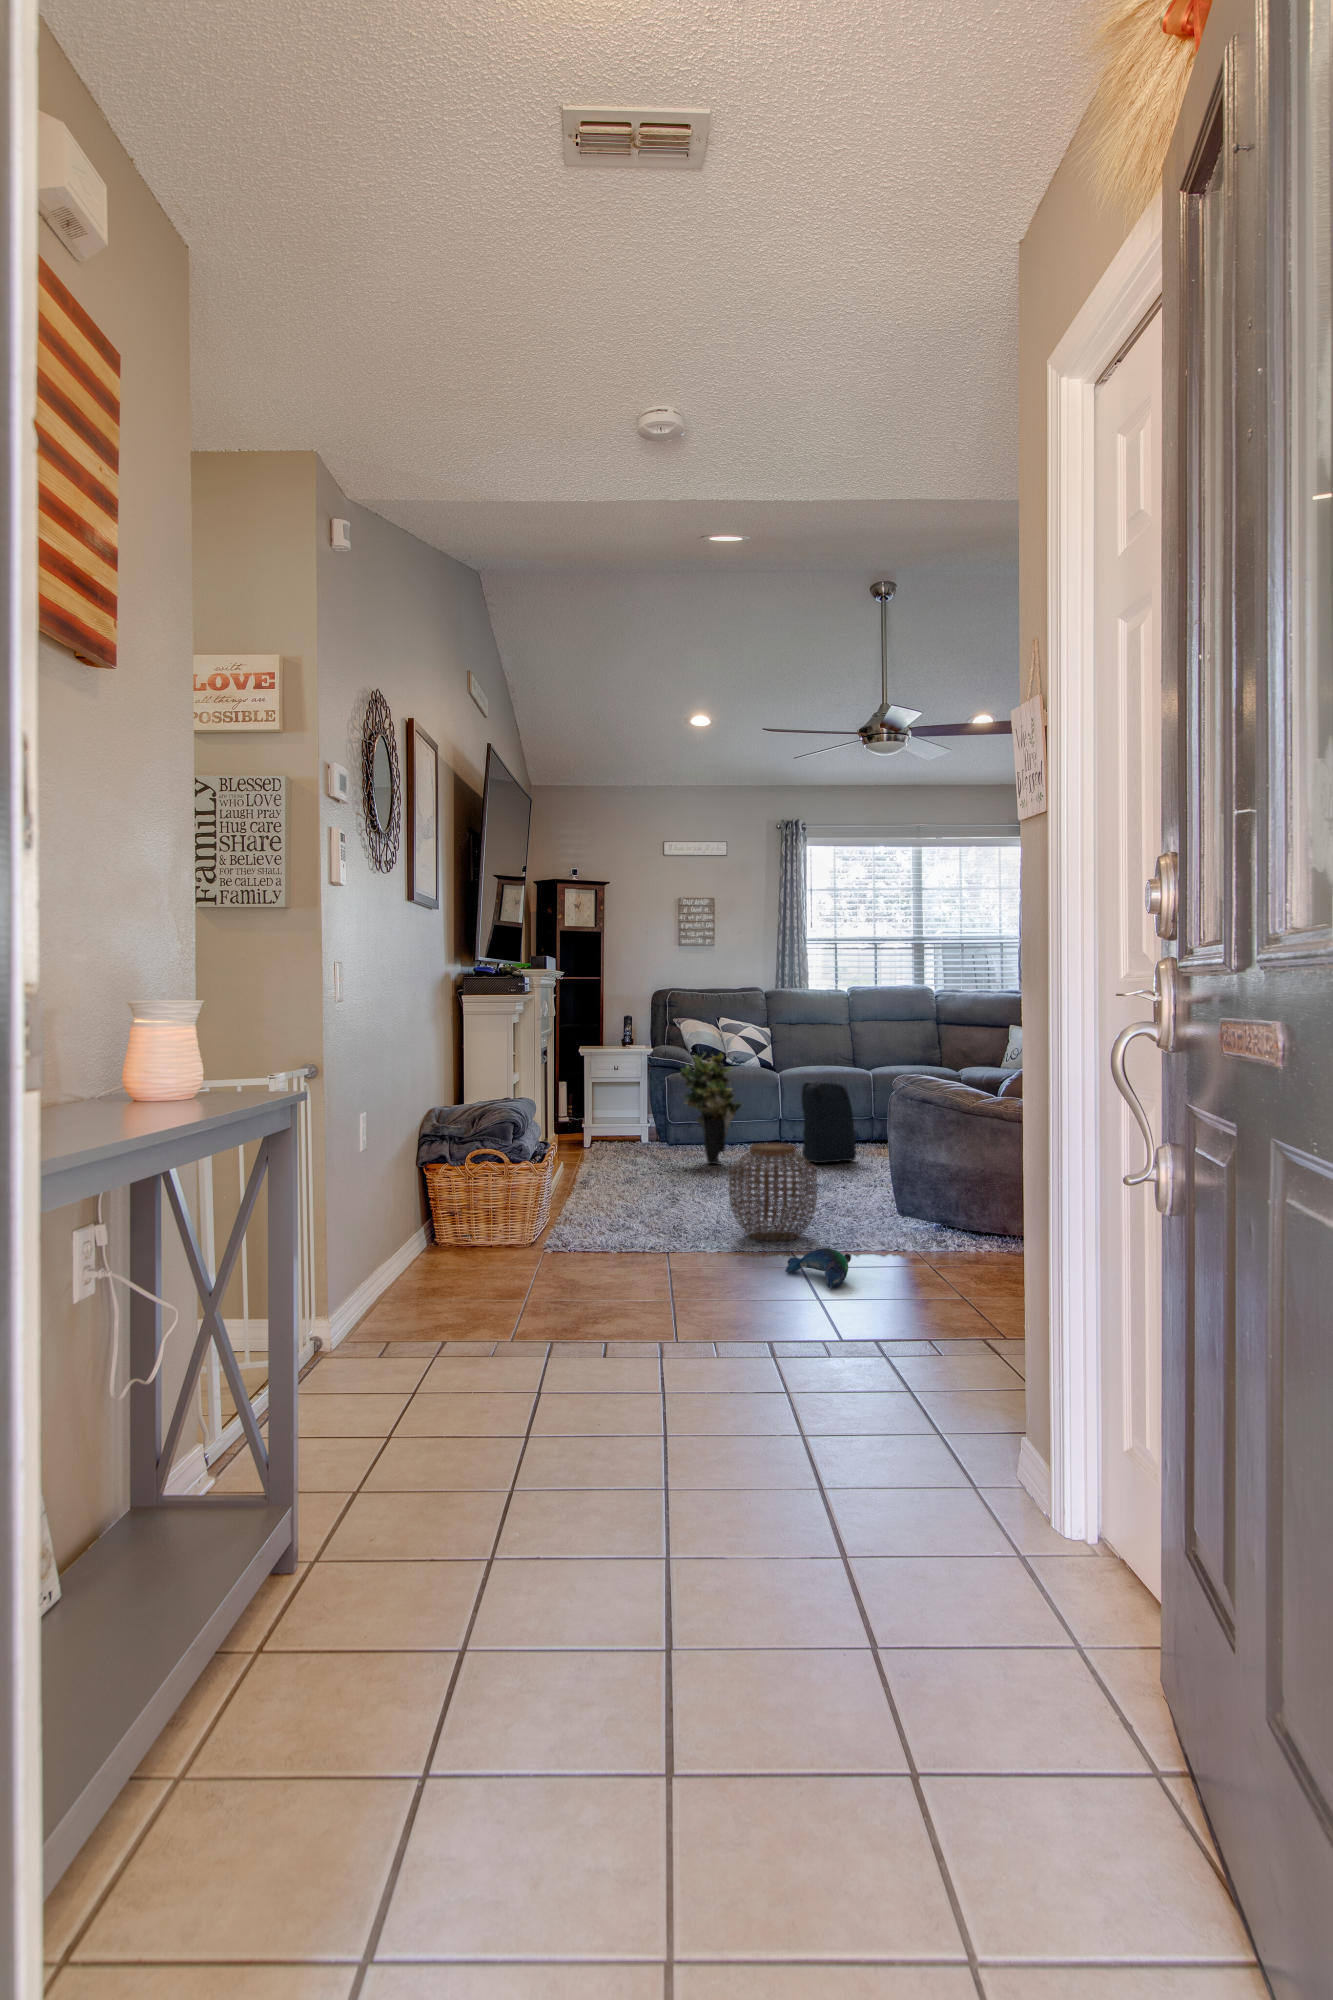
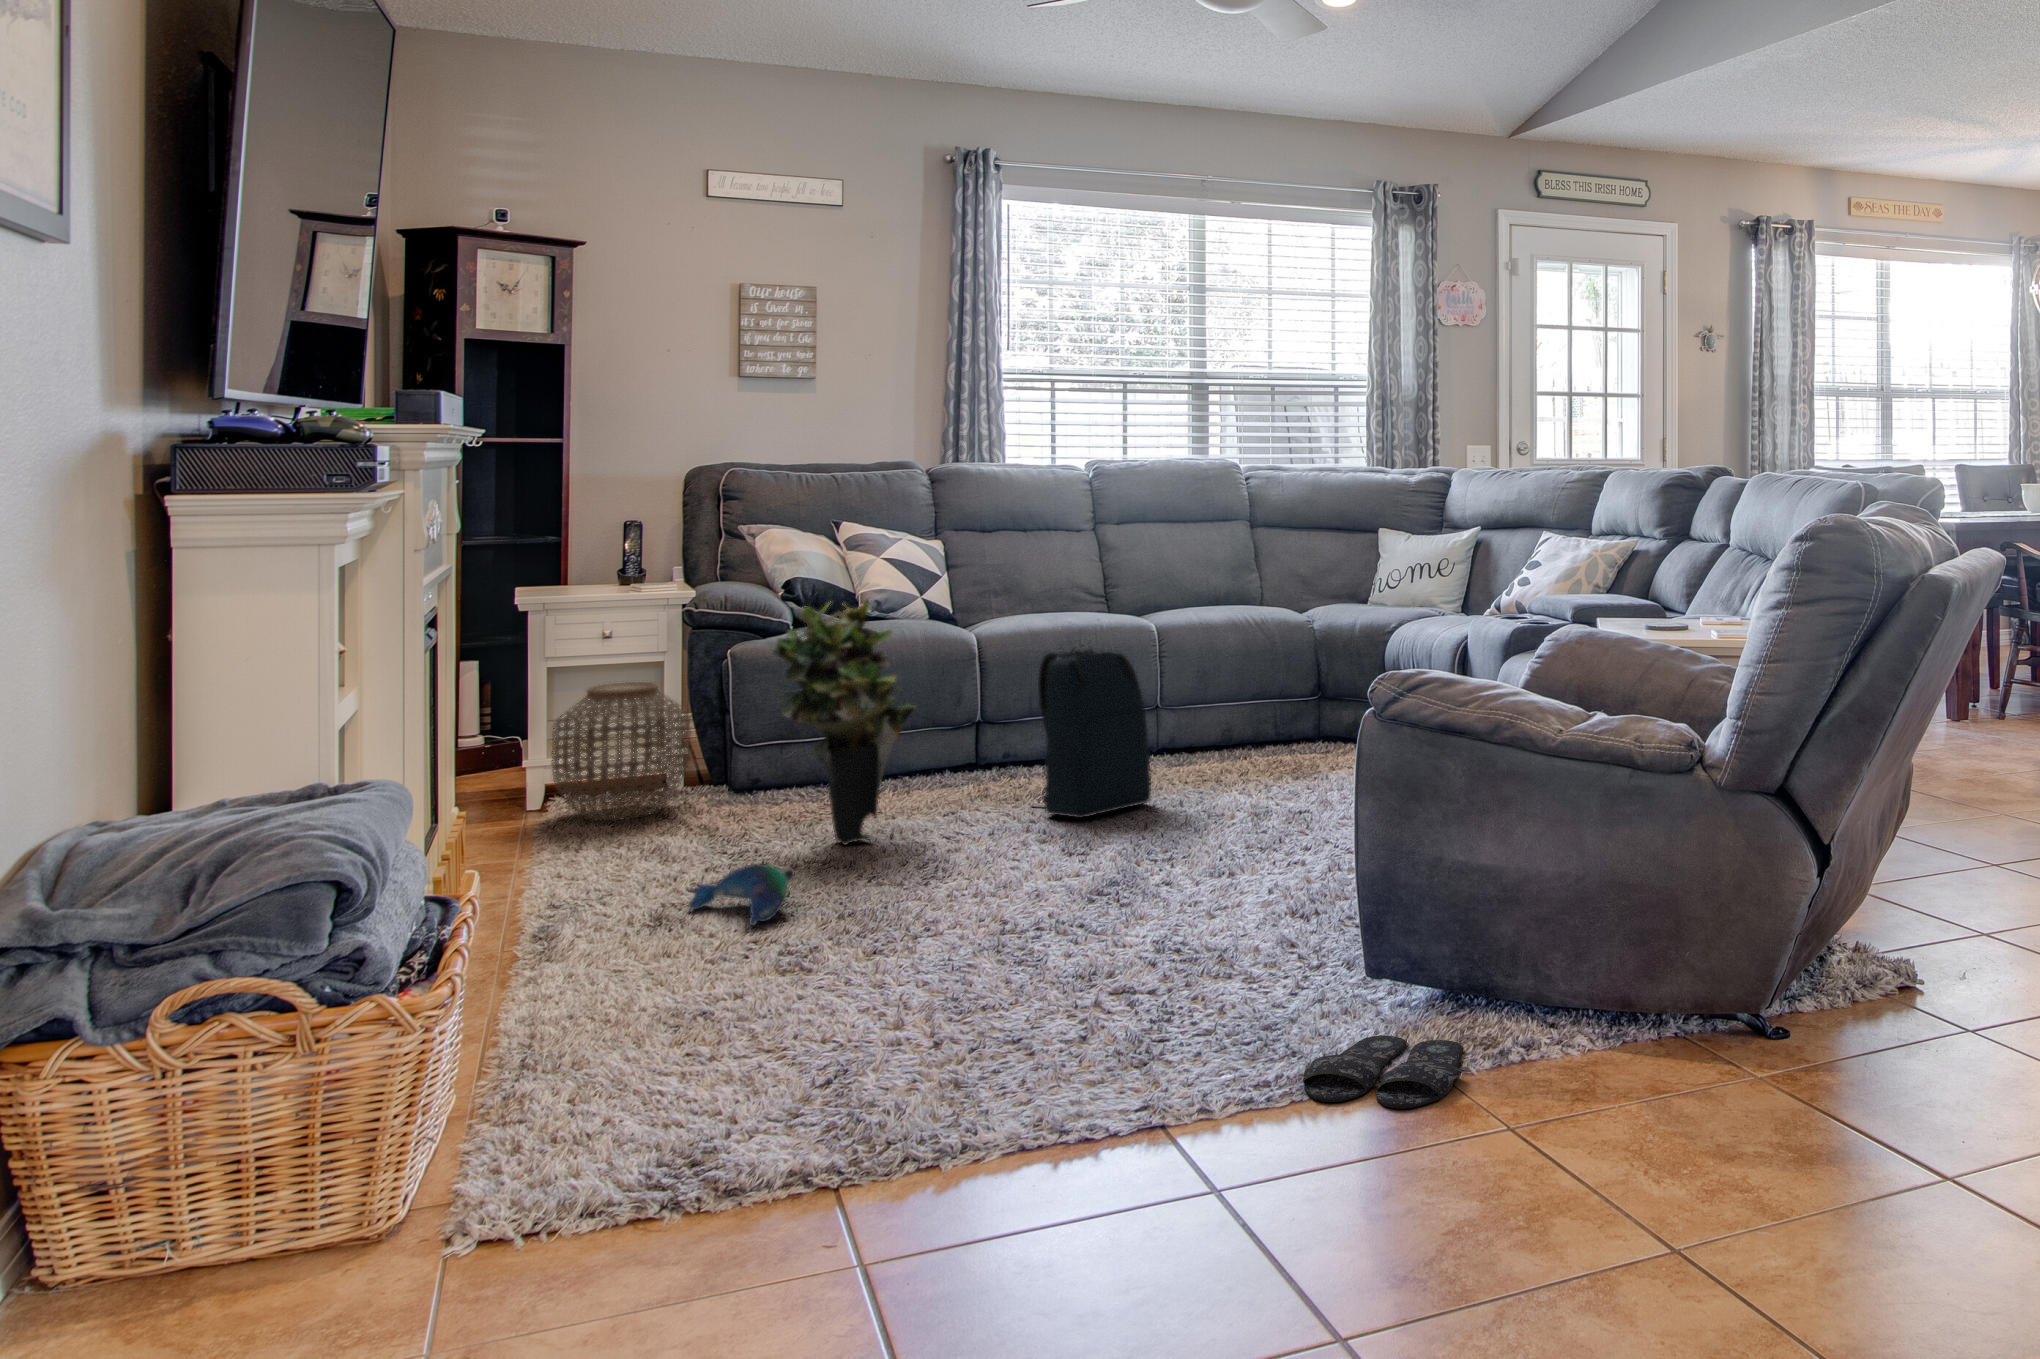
woven basket: present [729,1143,817,1241] -> present [552,682,690,821]
slippers: none [856,1240,933,1260] -> present [1303,1035,1464,1109]
plush toy: present [786,1248,851,1289] -> present [689,864,794,925]

